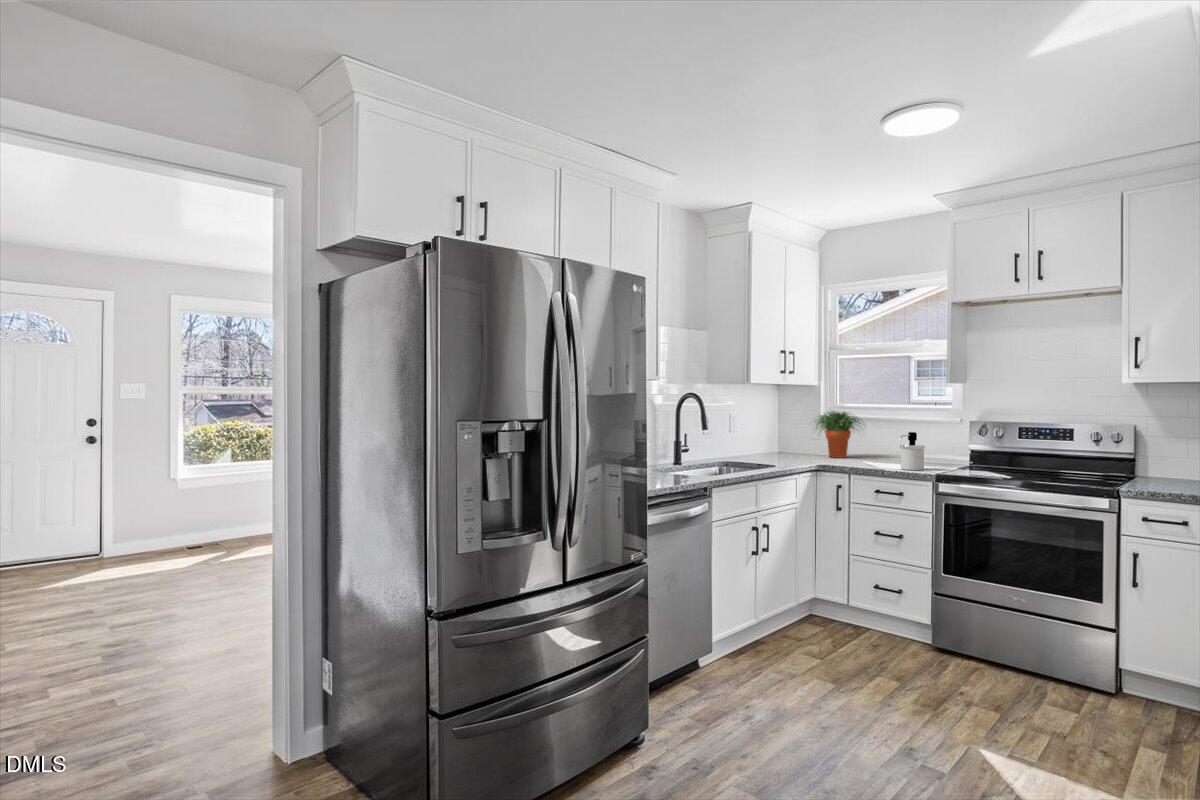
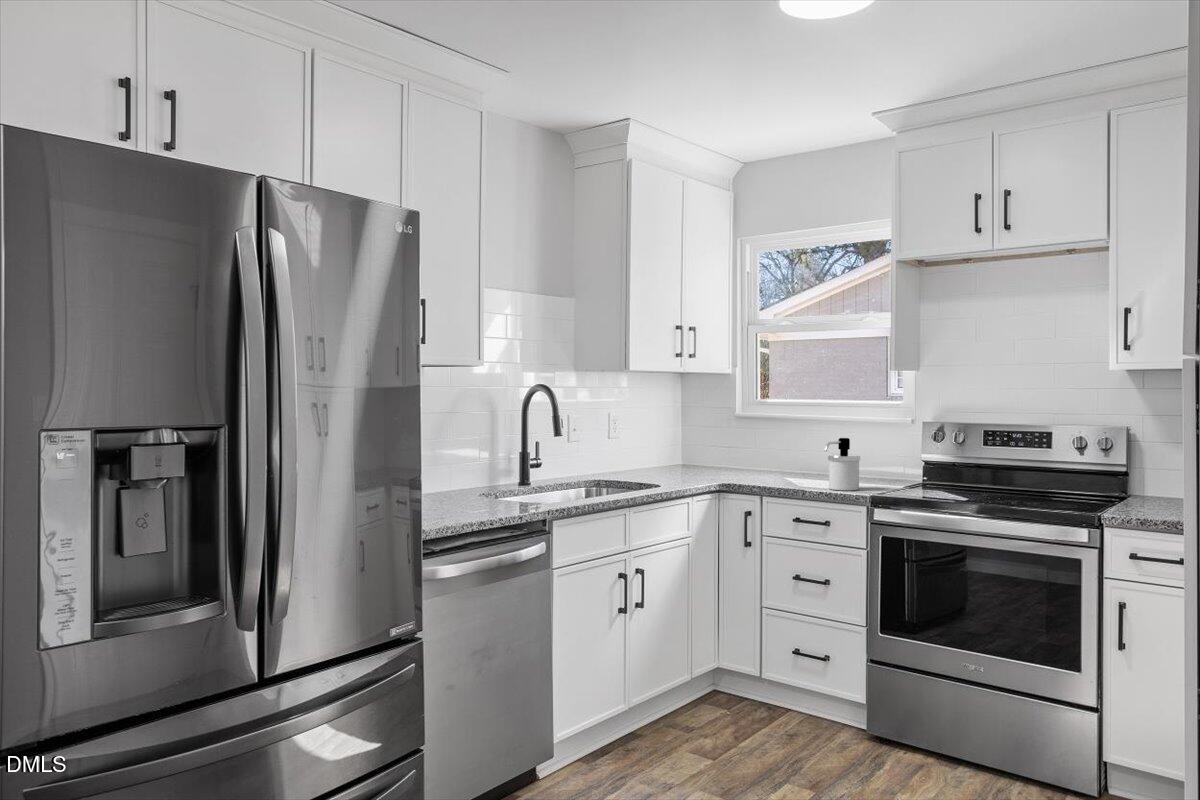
potted plant: present [816,411,862,458] -> none [717,407,792,473]

